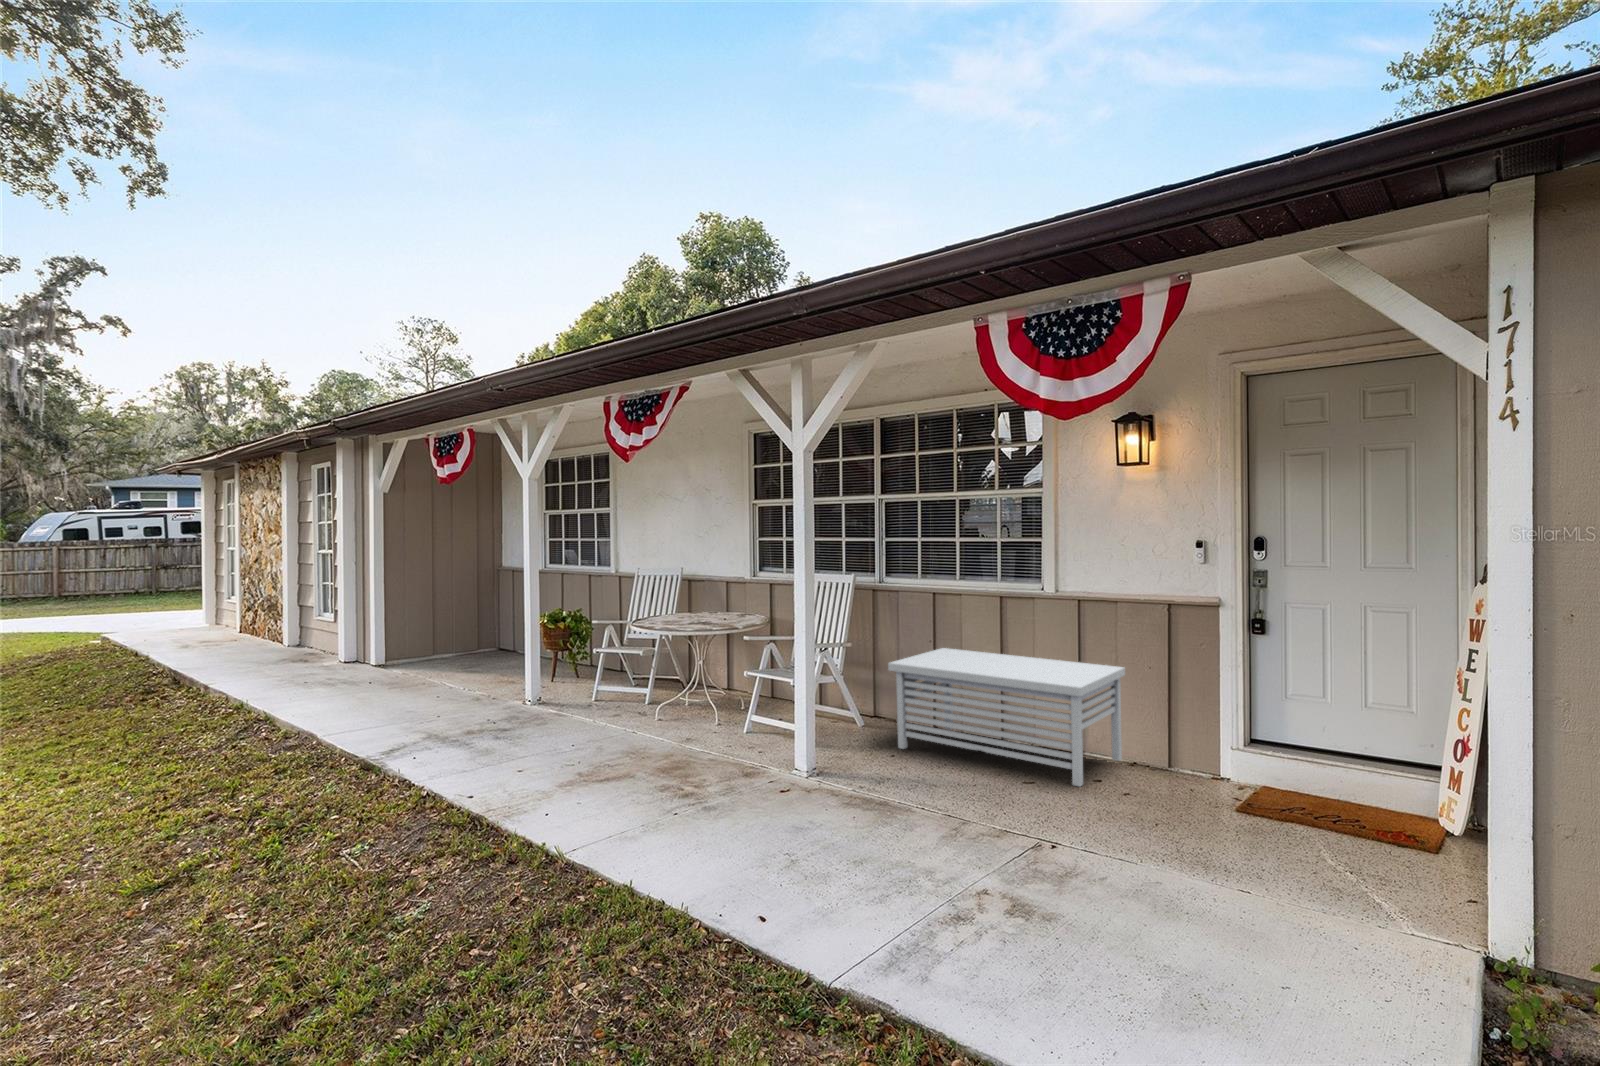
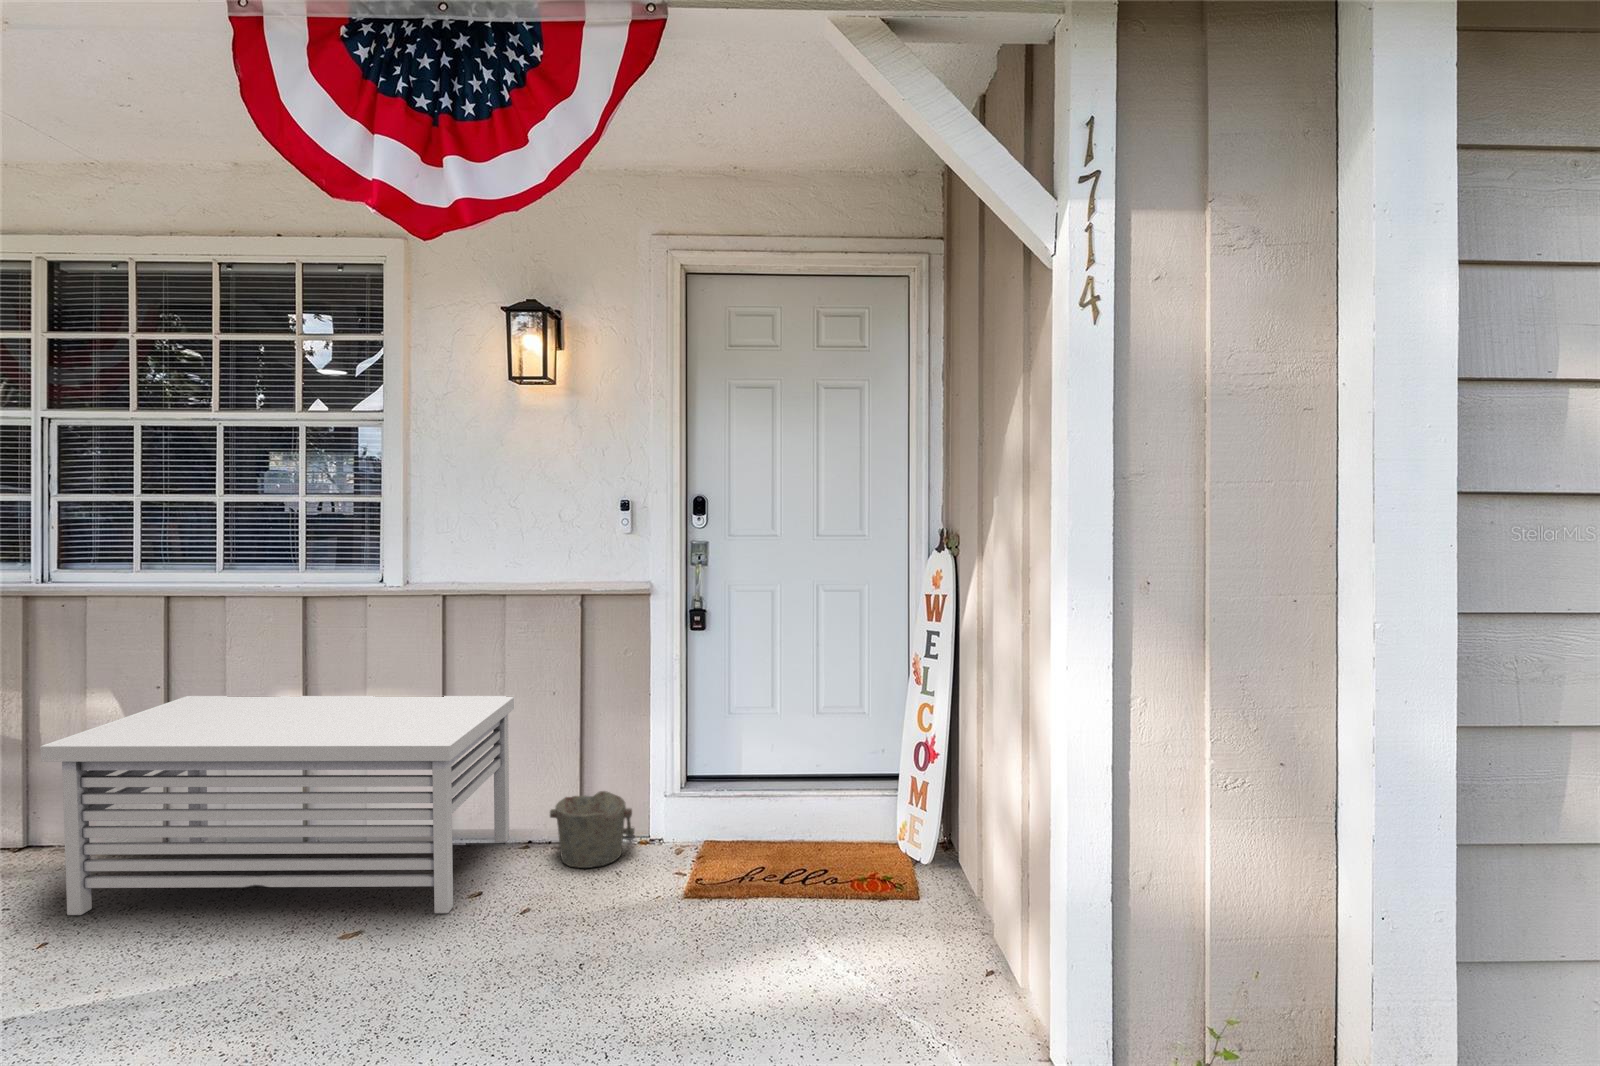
bucket: none [1147,737,1211,785] -> present [550,791,635,868]

